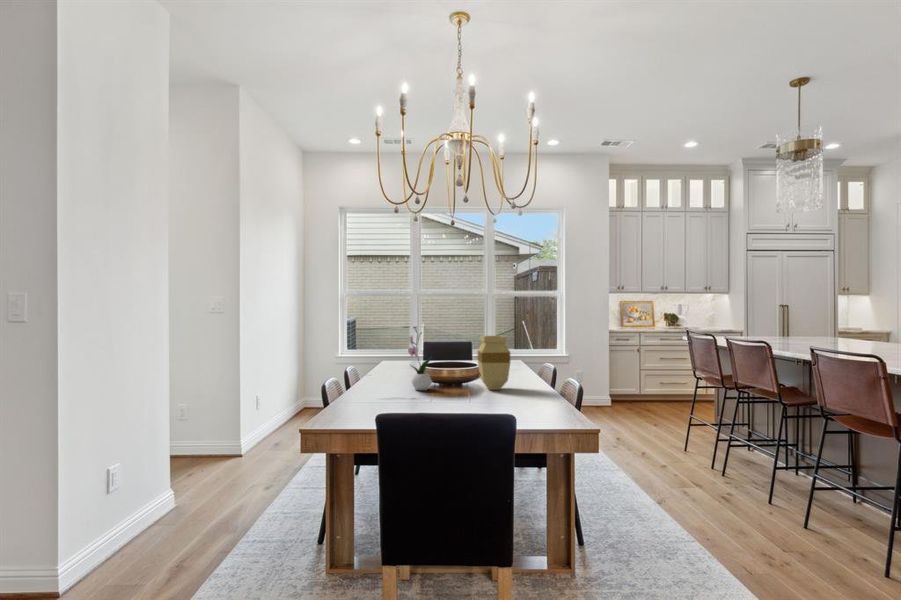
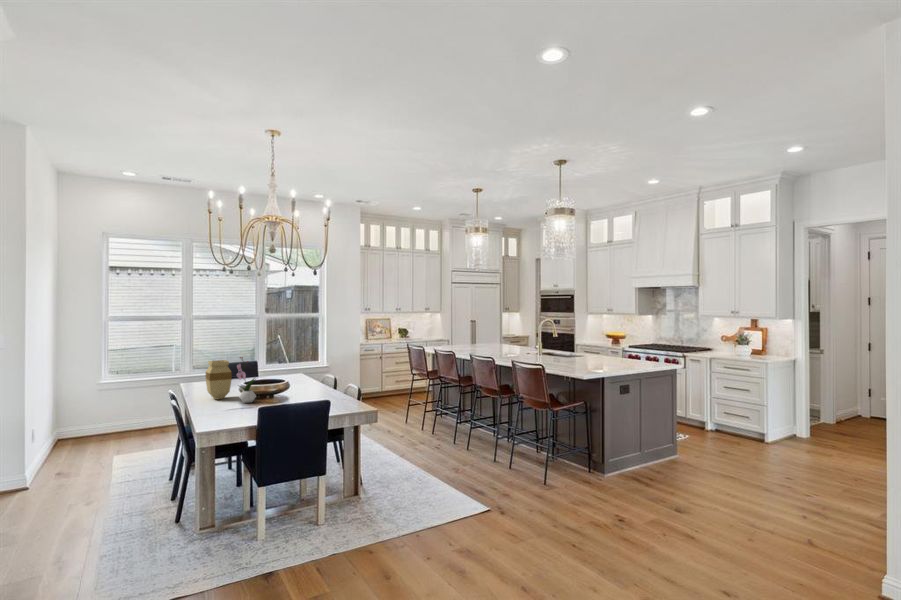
vase: present [477,336,510,390] -> present [206,360,232,399]

